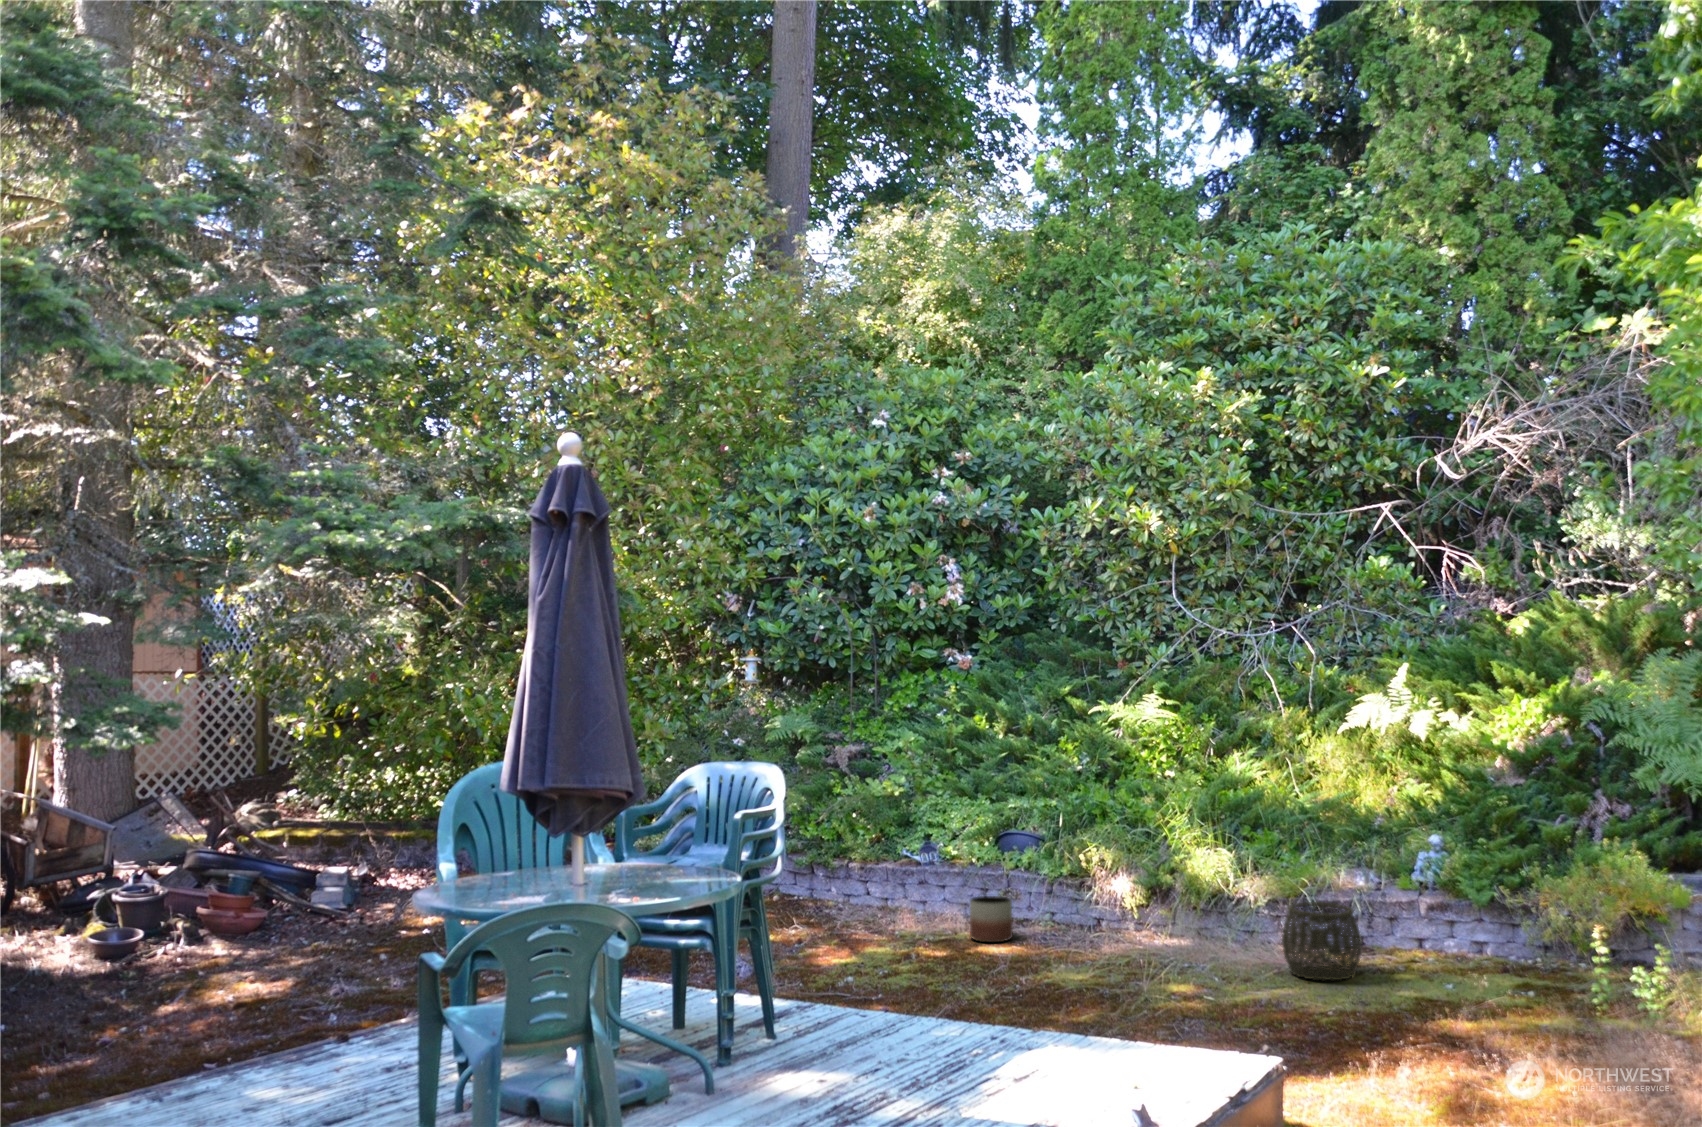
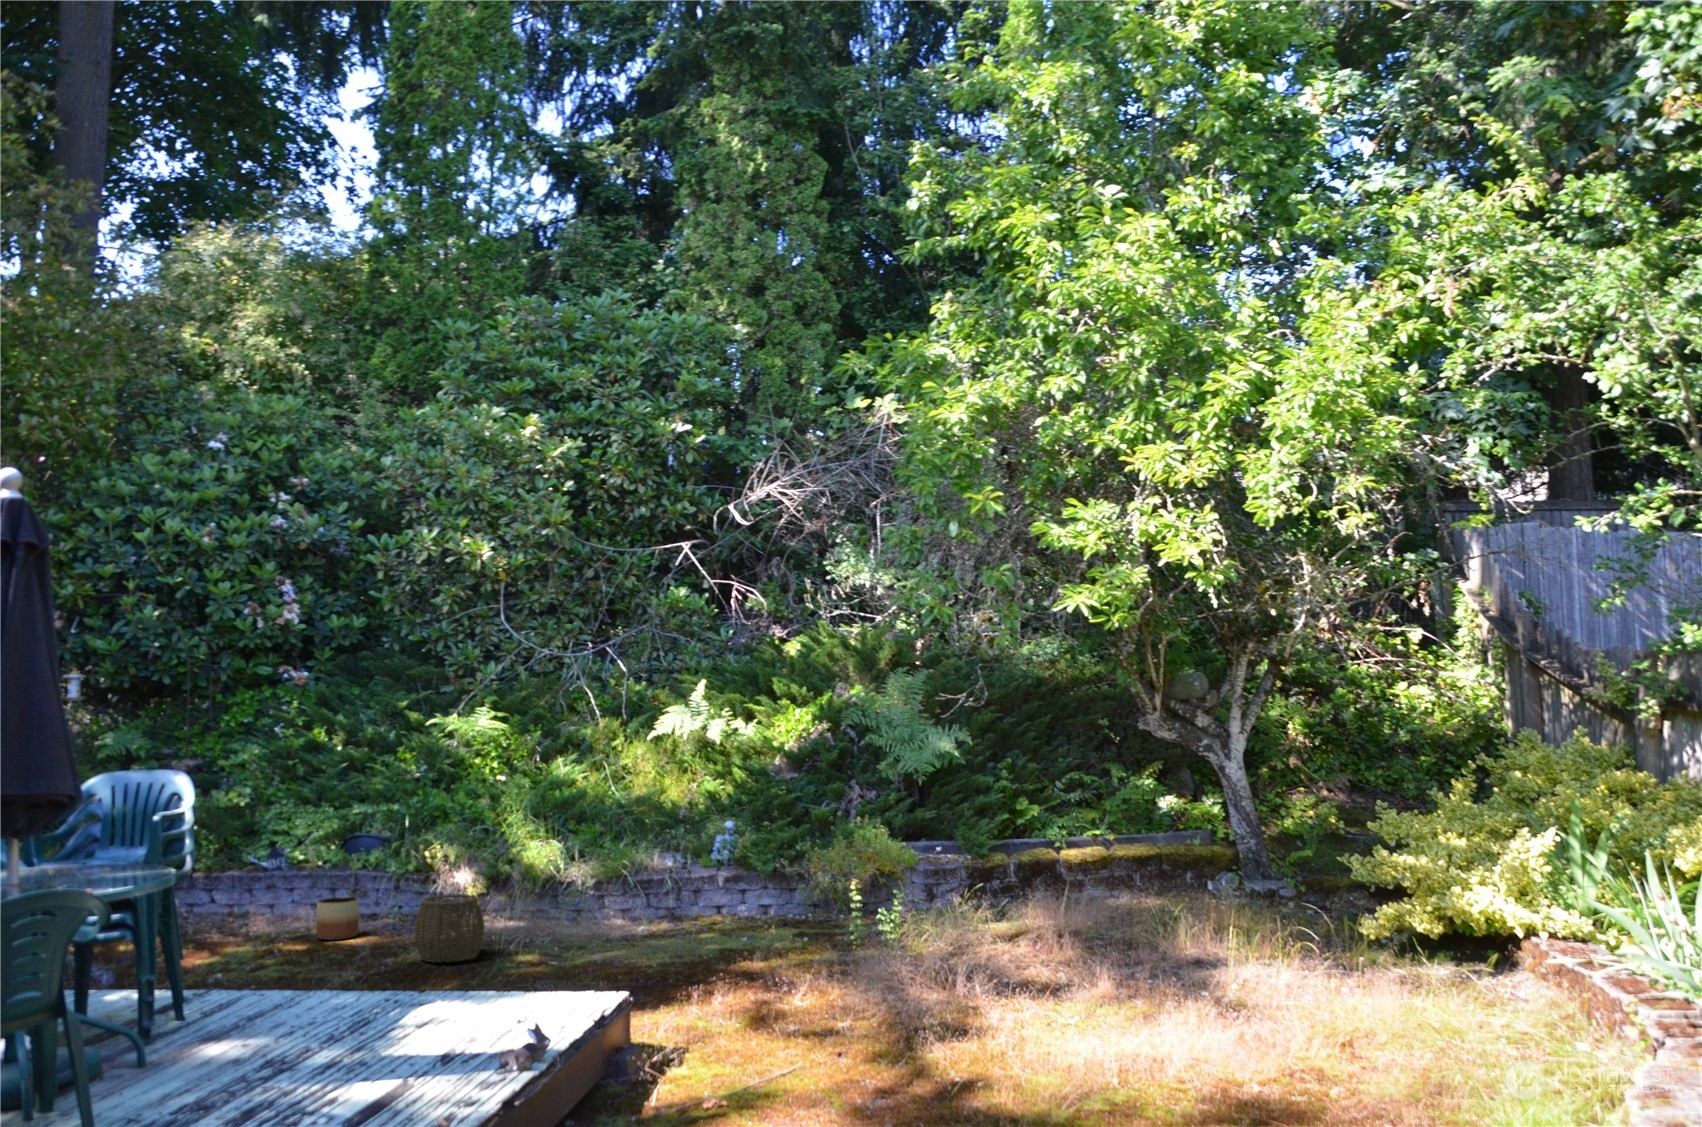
woven basket: present [1282,902,1362,980] -> present [414,894,485,962]

